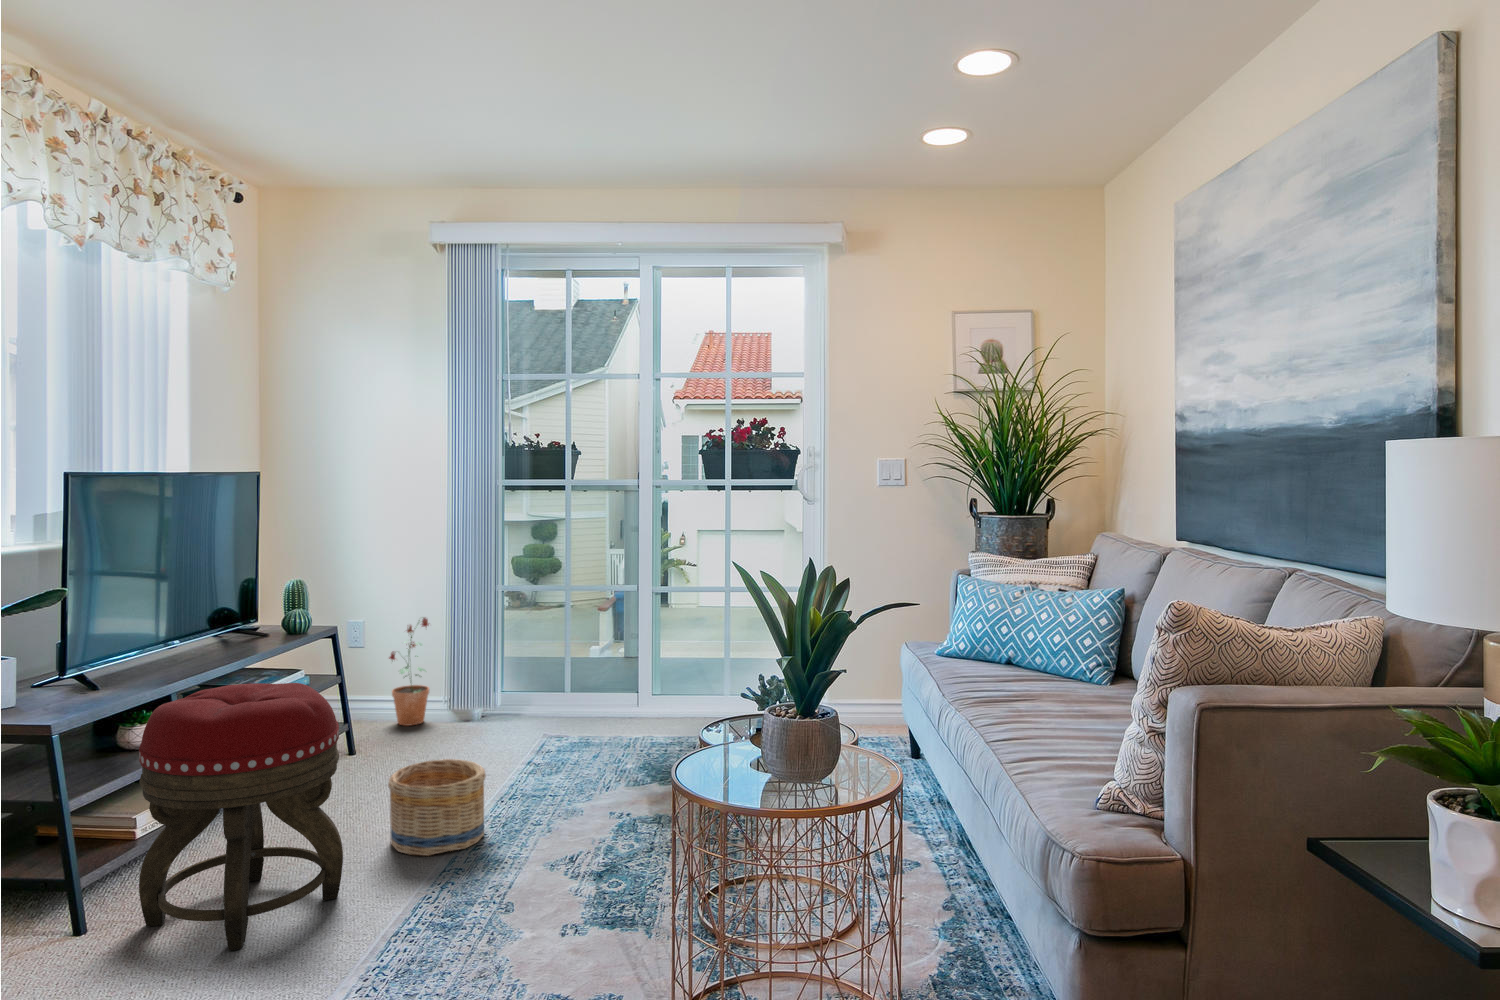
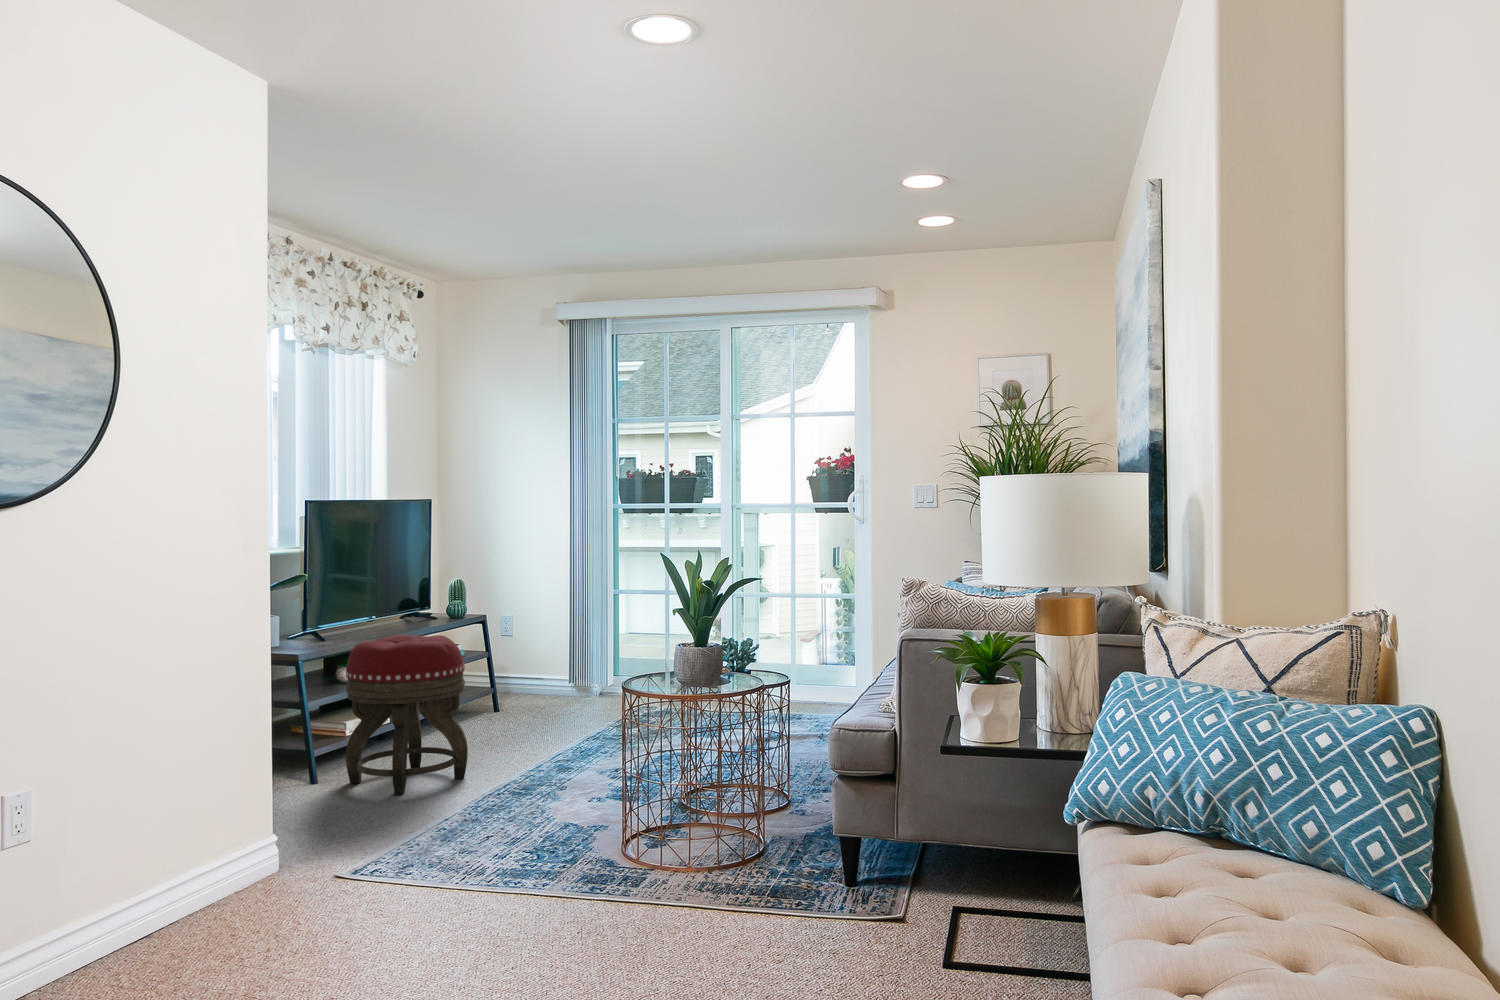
potted plant: present [389,617,429,726] -> none [528,613,562,699]
basket: present [388,759,486,856] -> none [504,703,571,763]

